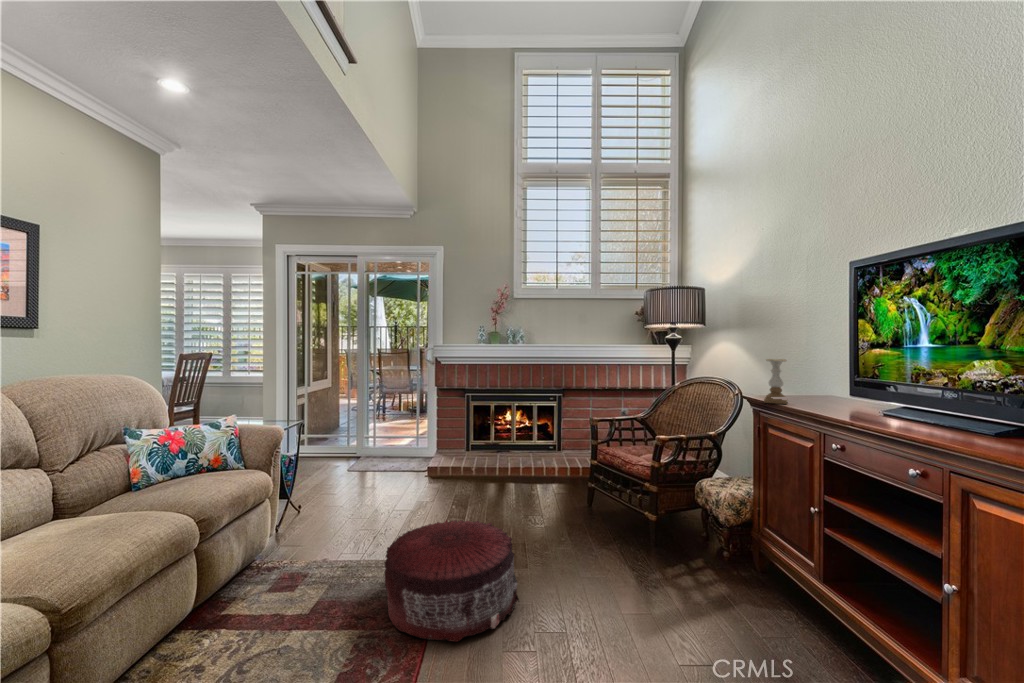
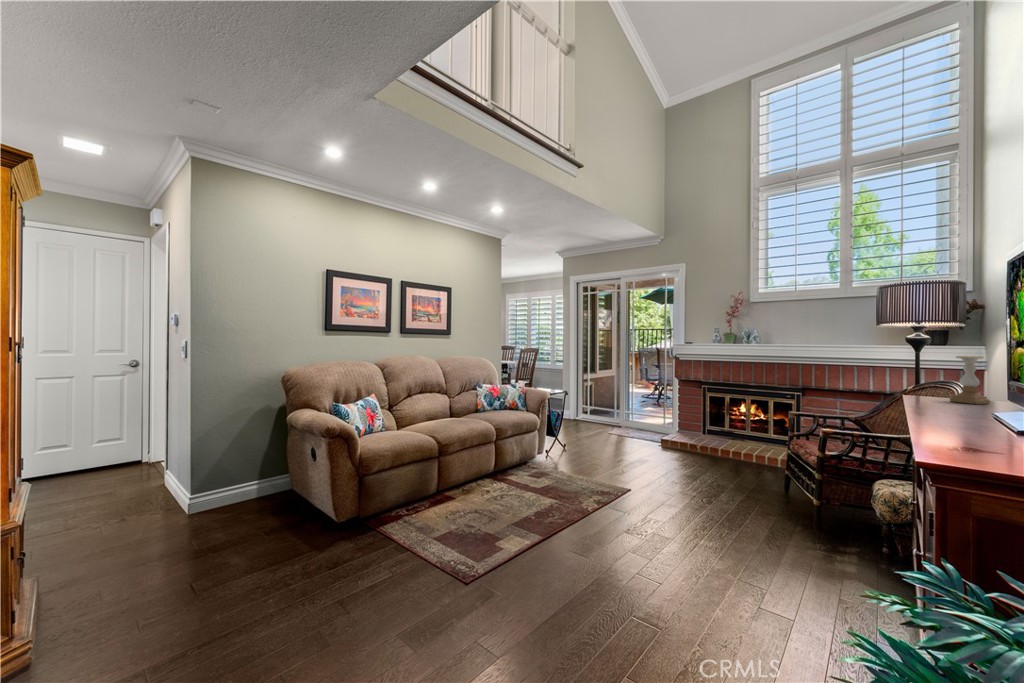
pouf: present [384,520,519,642] -> none [575,457,660,521]

